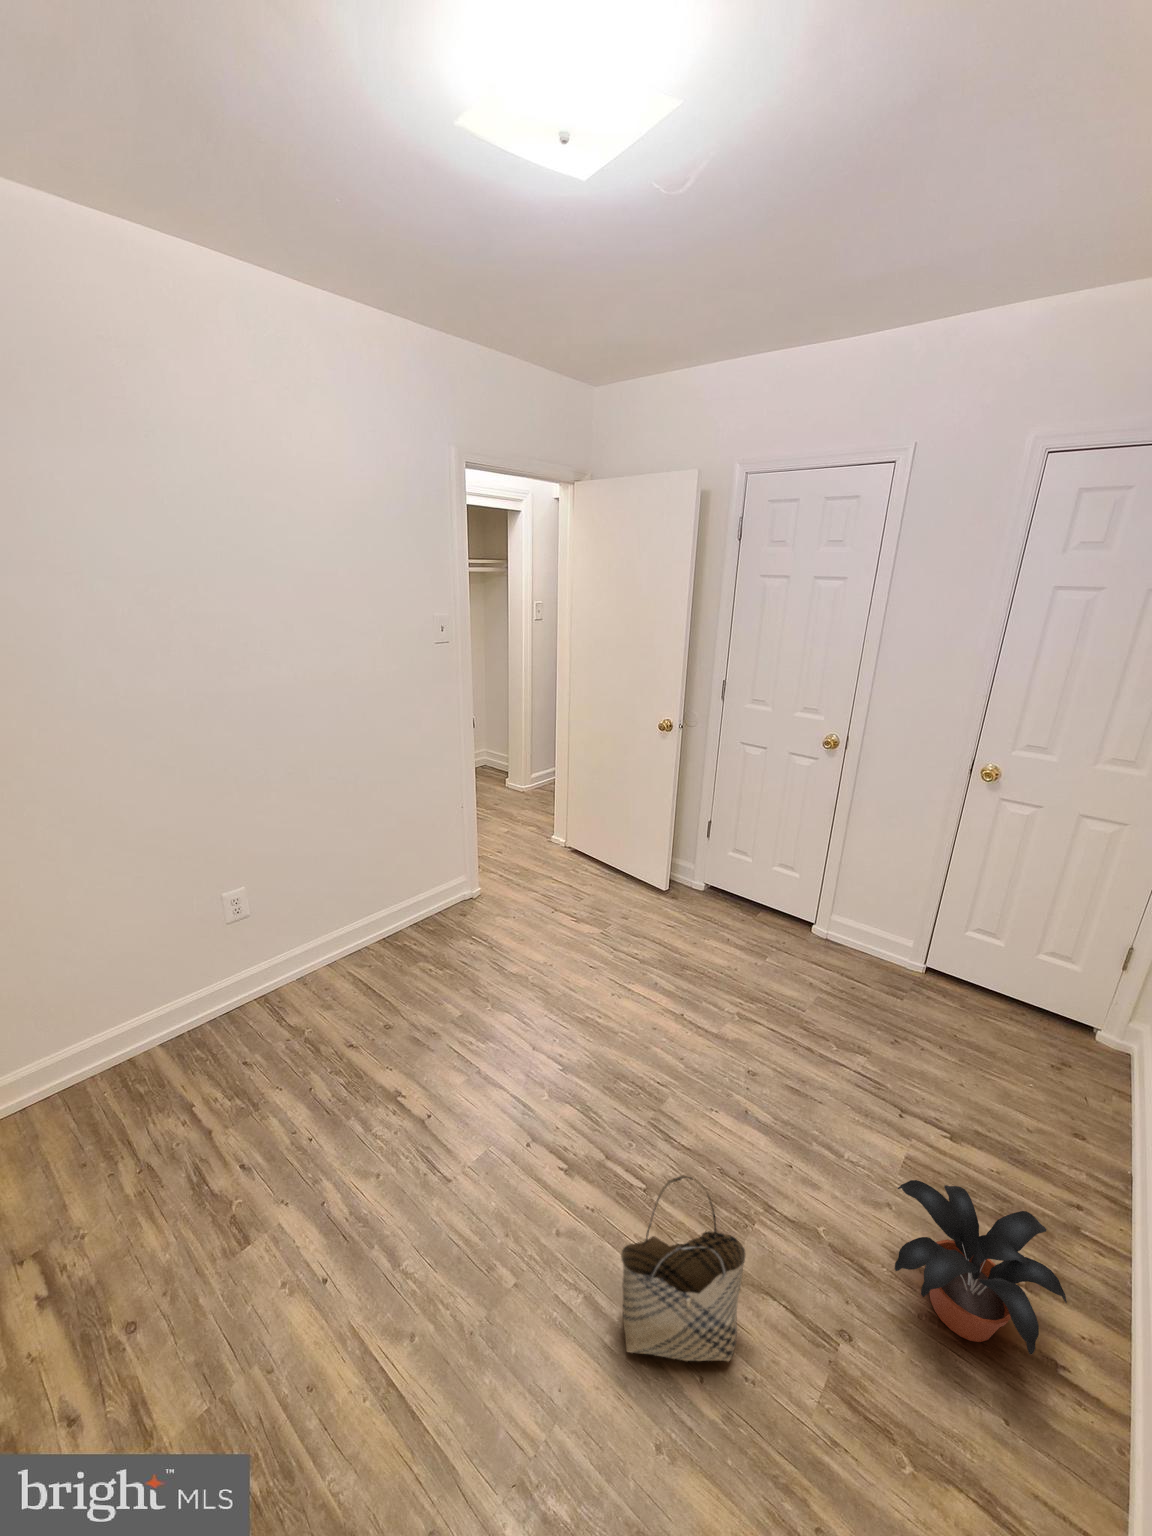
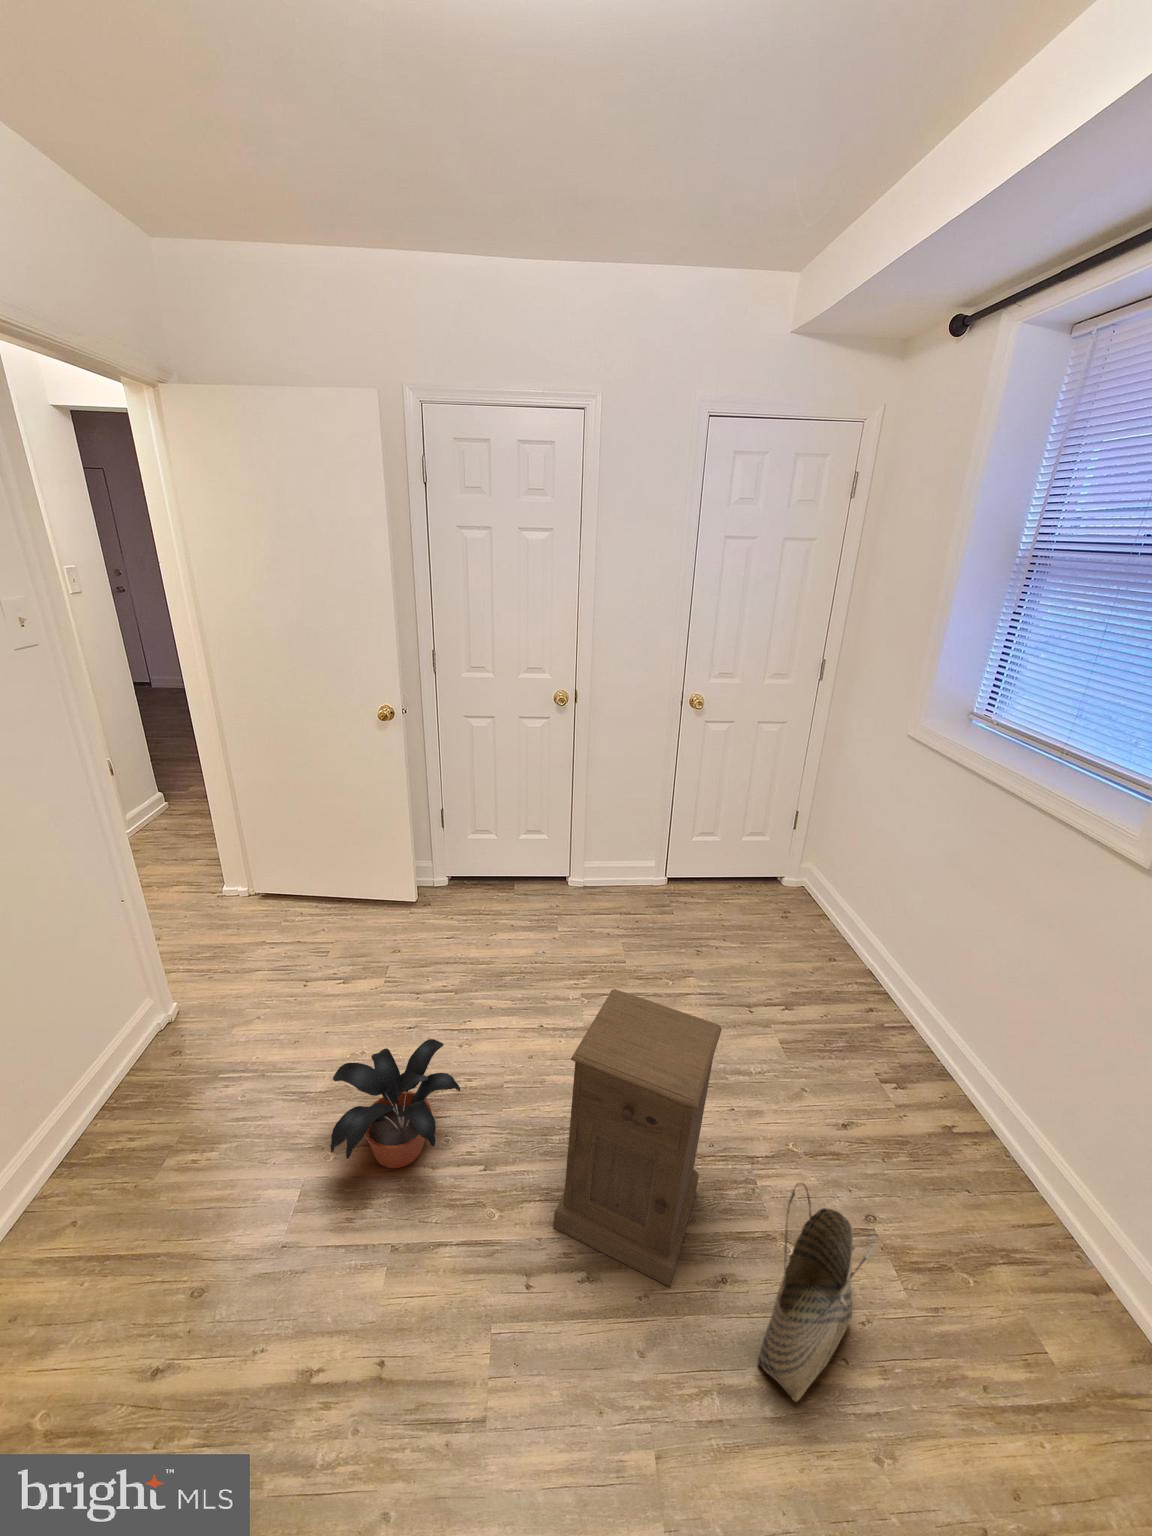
nightstand: none [573,968,710,1219] -> present [553,989,722,1287]
potted plant: present [895,1180,1067,1354] -> present [330,1039,460,1168]

